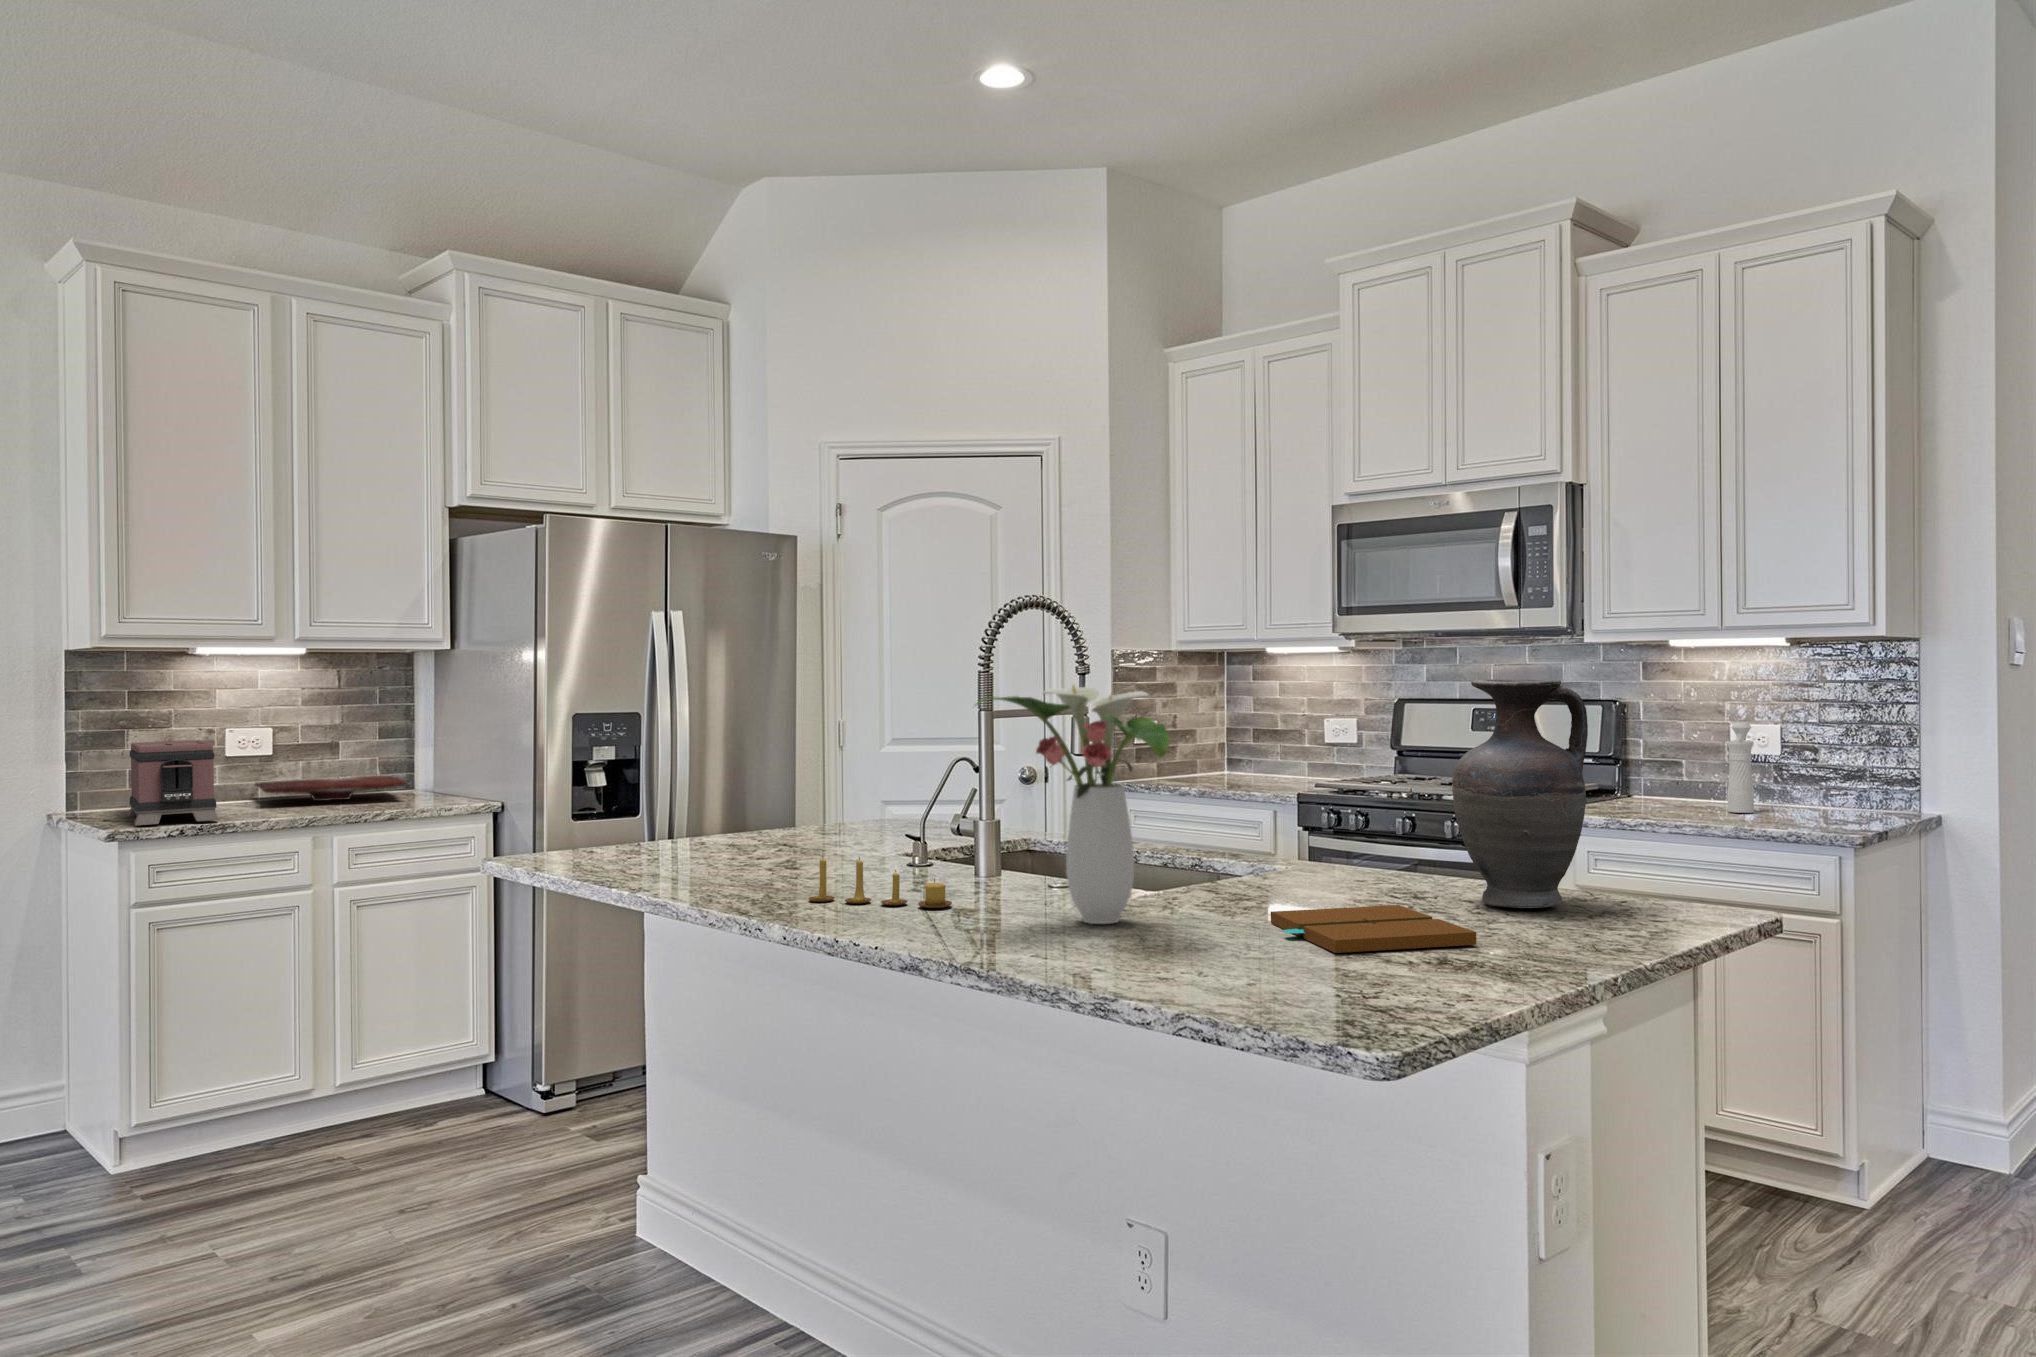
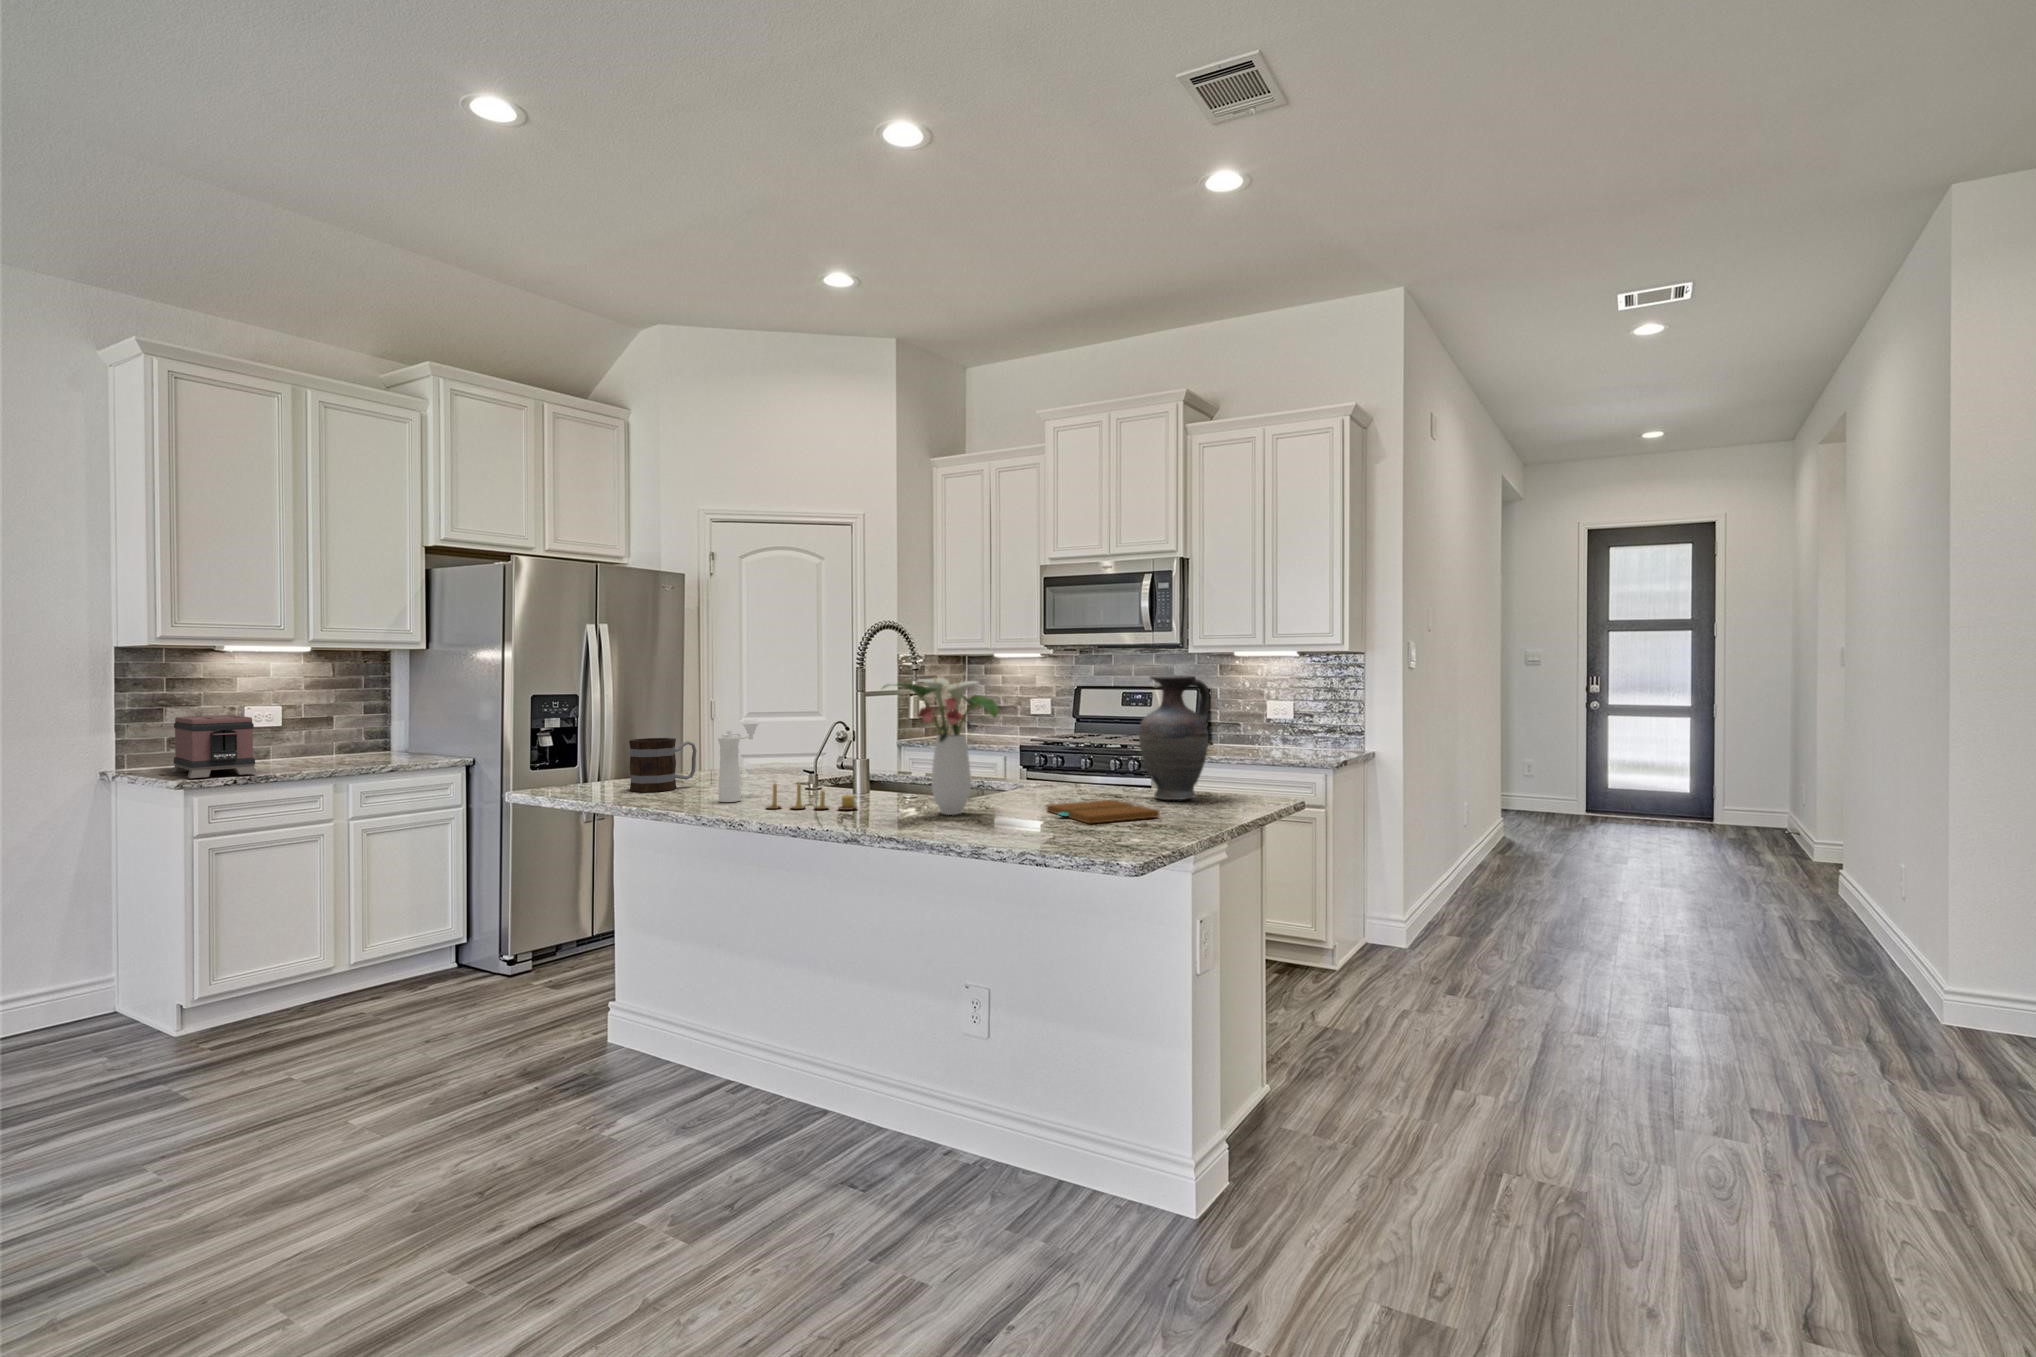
pepper mill: present [1727,722,1754,813] -> present [718,719,759,802]
cutting board: present [255,776,407,801] -> none [268,741,397,760]
mug: none [638,781,741,864] -> present [629,738,697,792]

